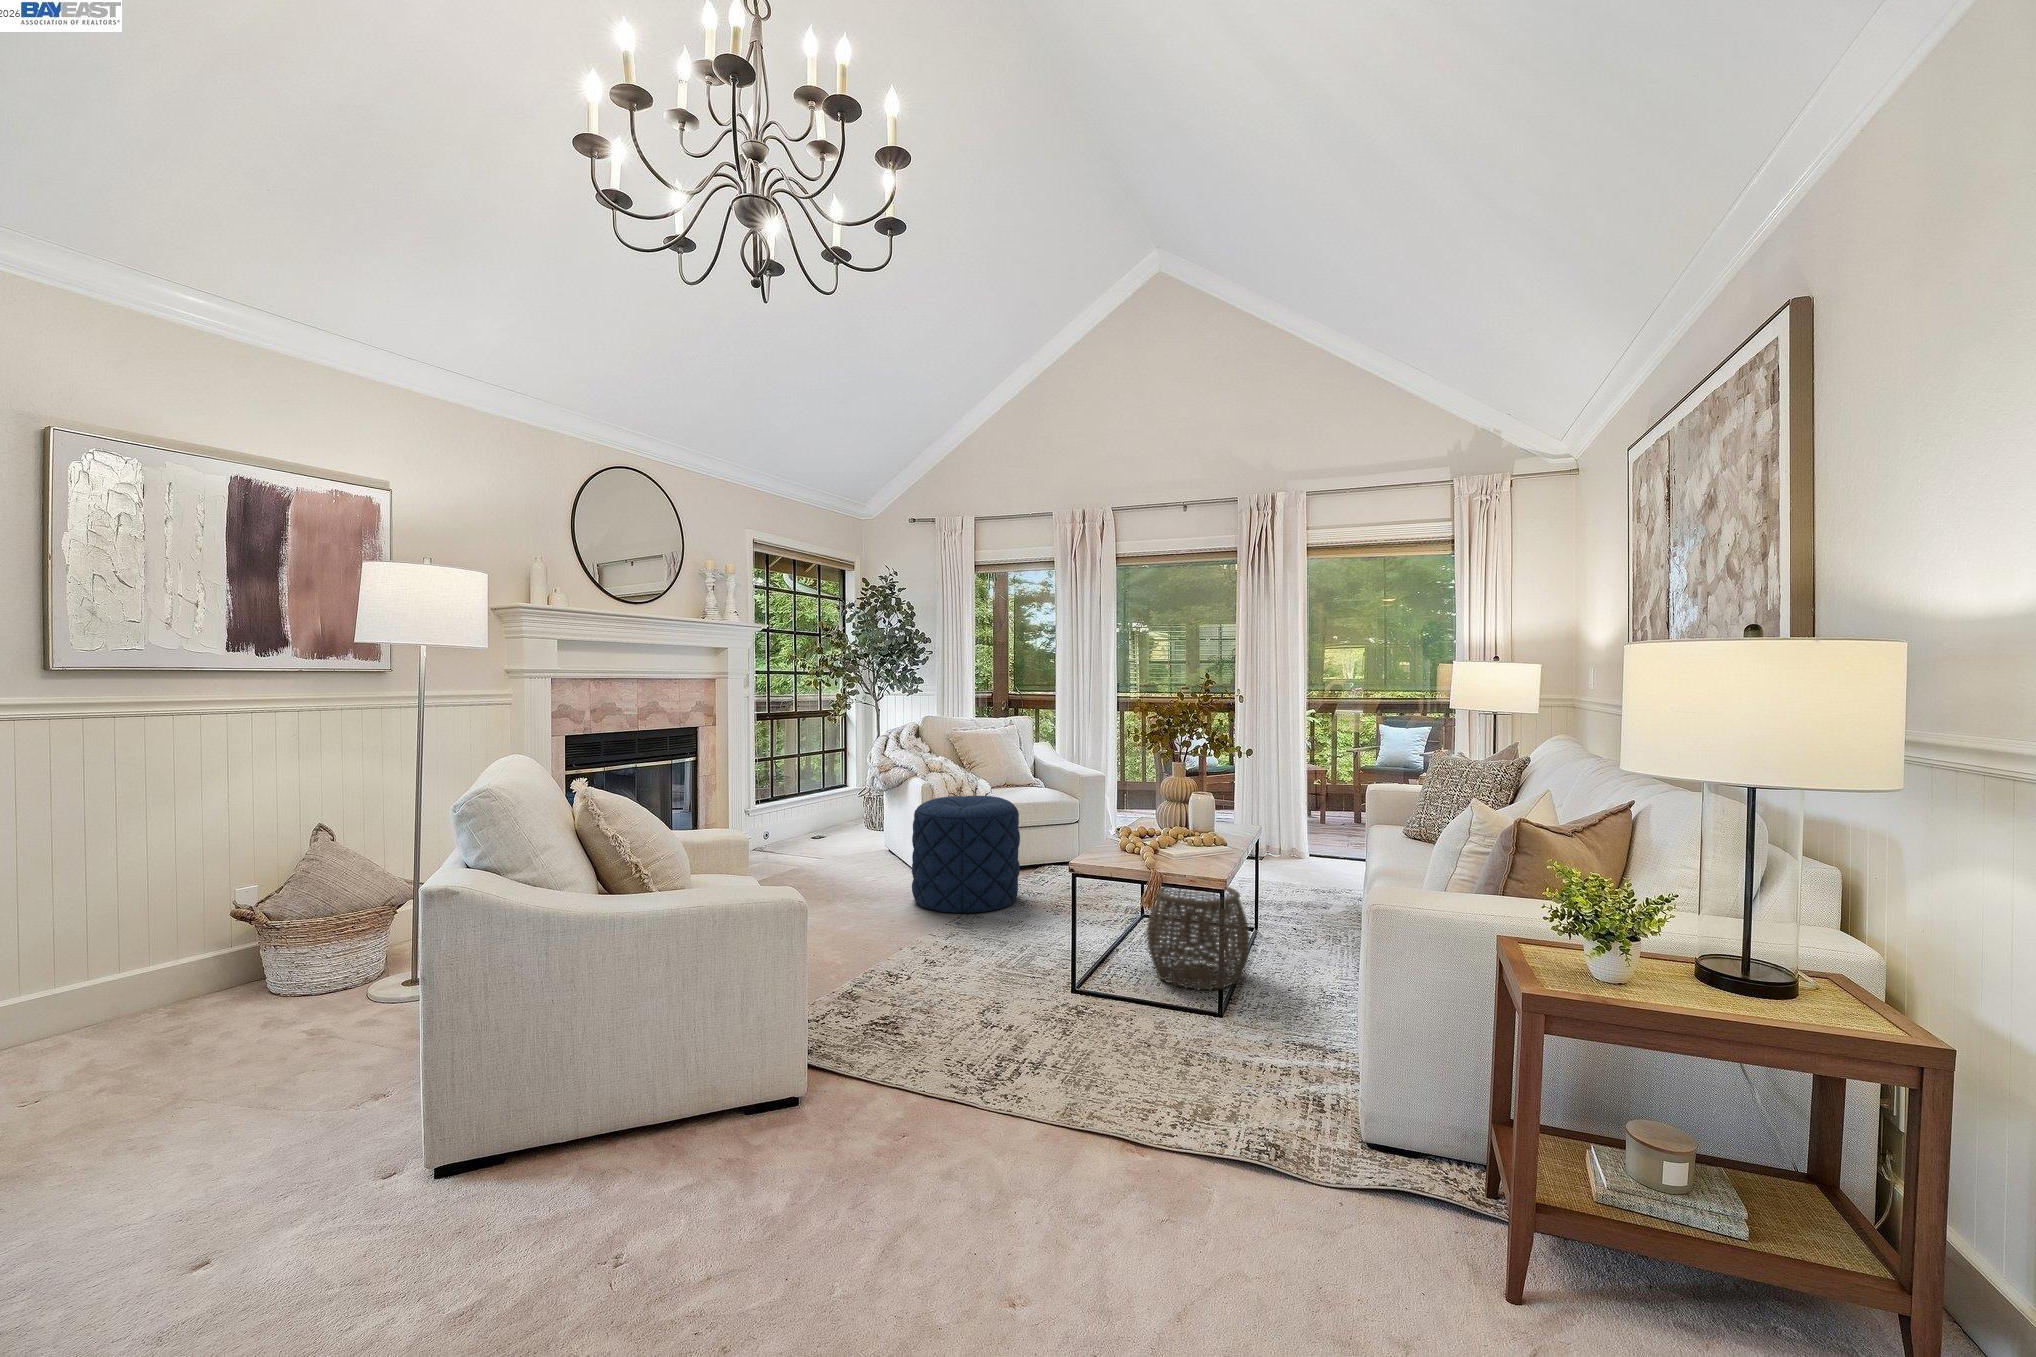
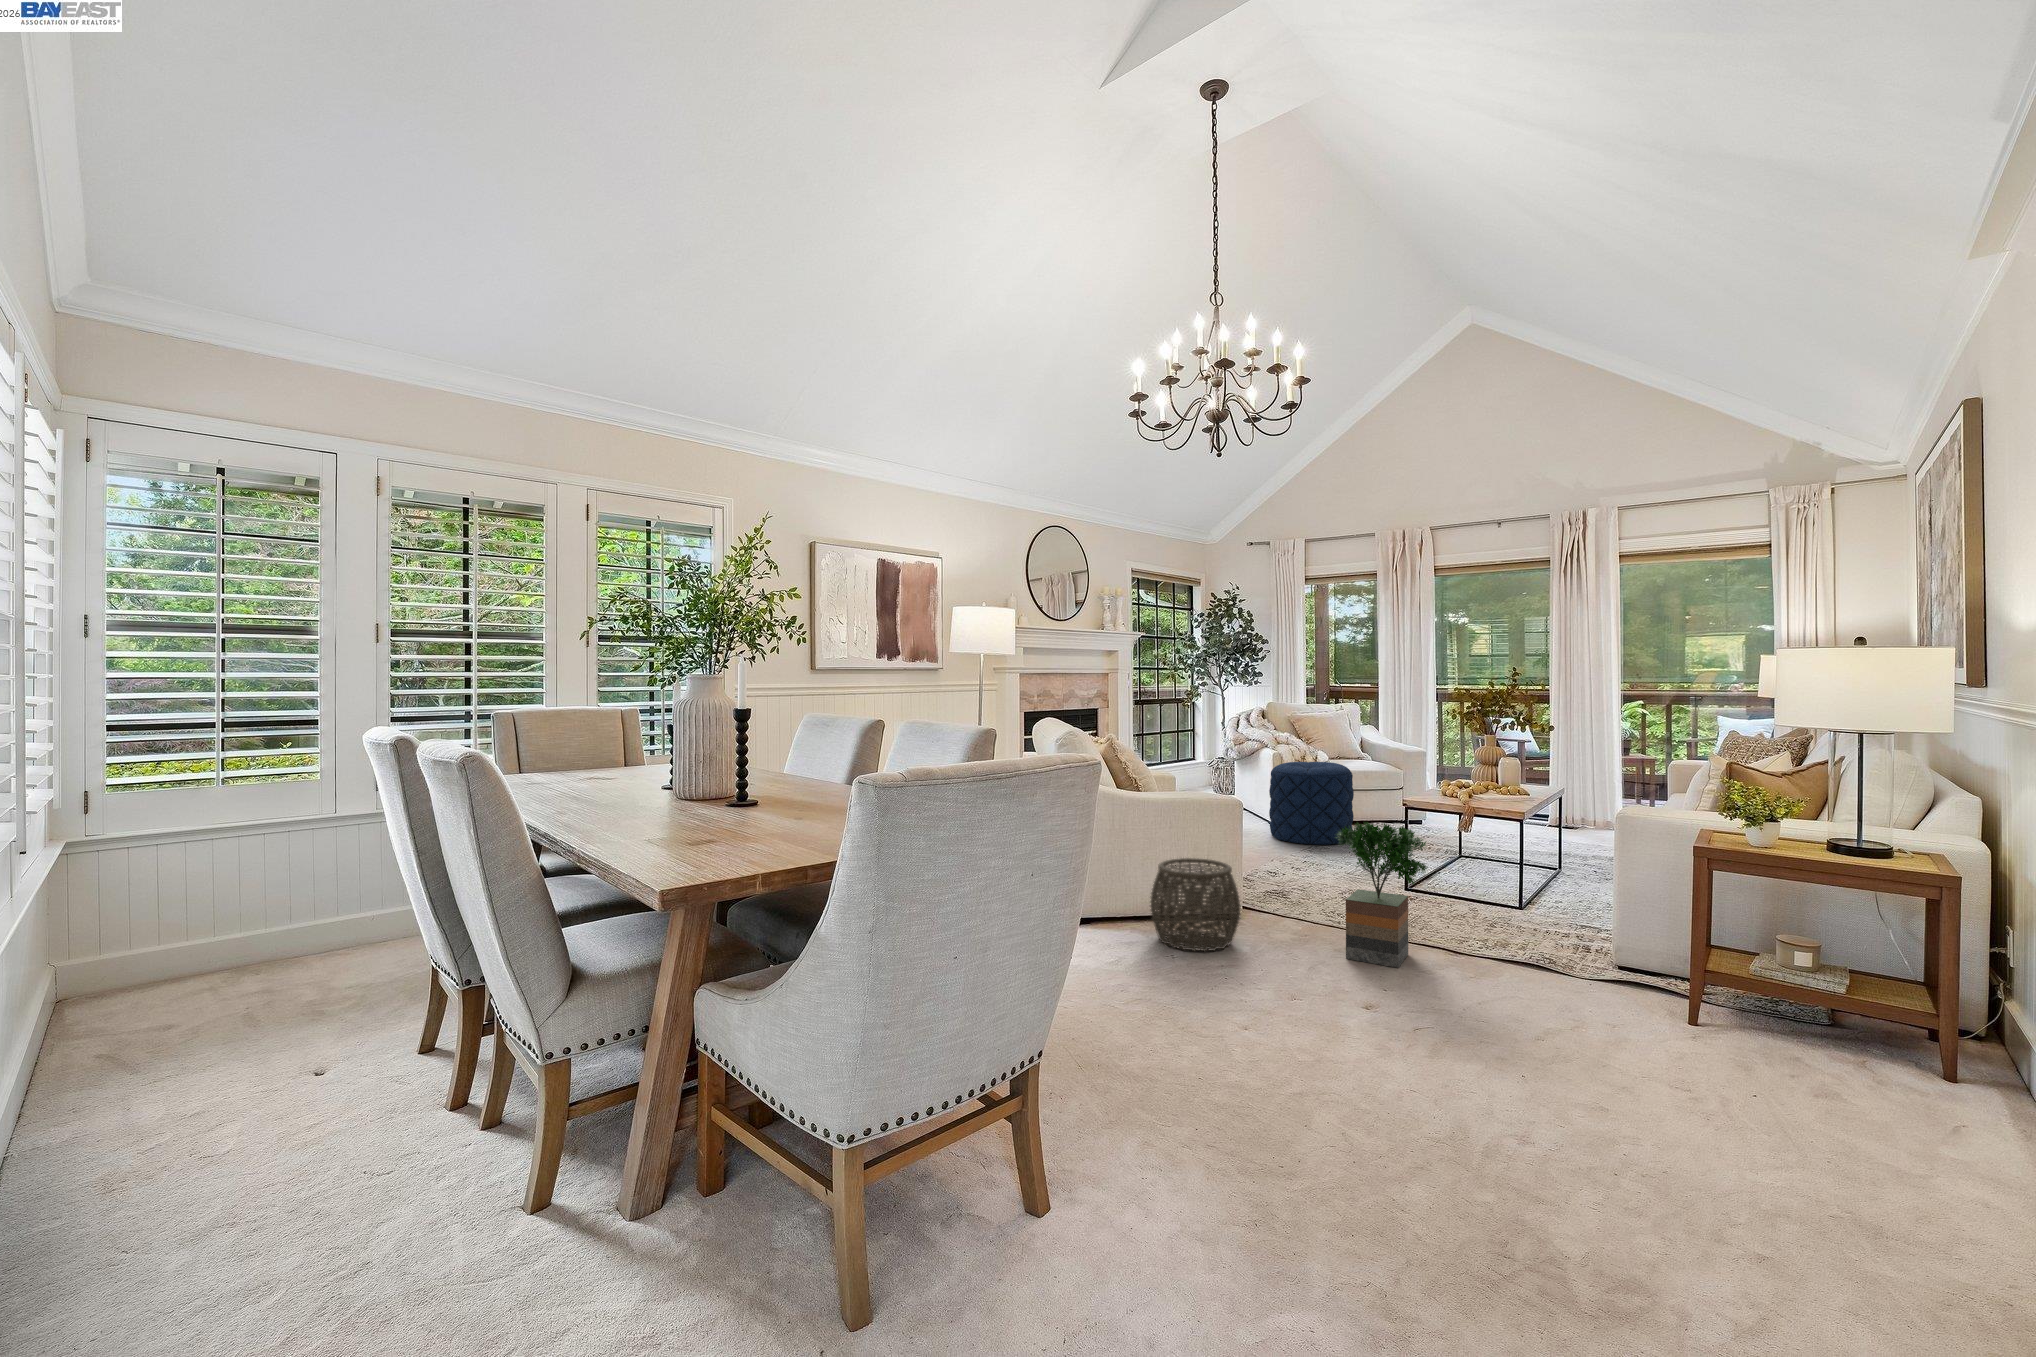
woven basket: present [1146,884,1250,990] -> present [1150,858,1241,951]
potted tree: none [953,950,1122,1256] -> present [1337,822,1428,968]

